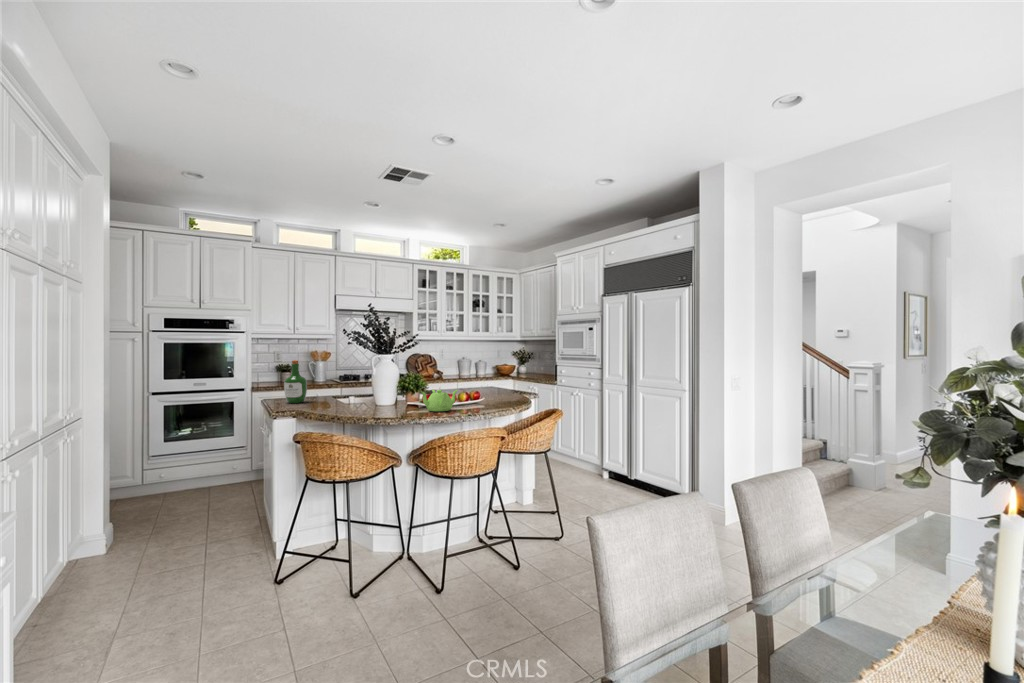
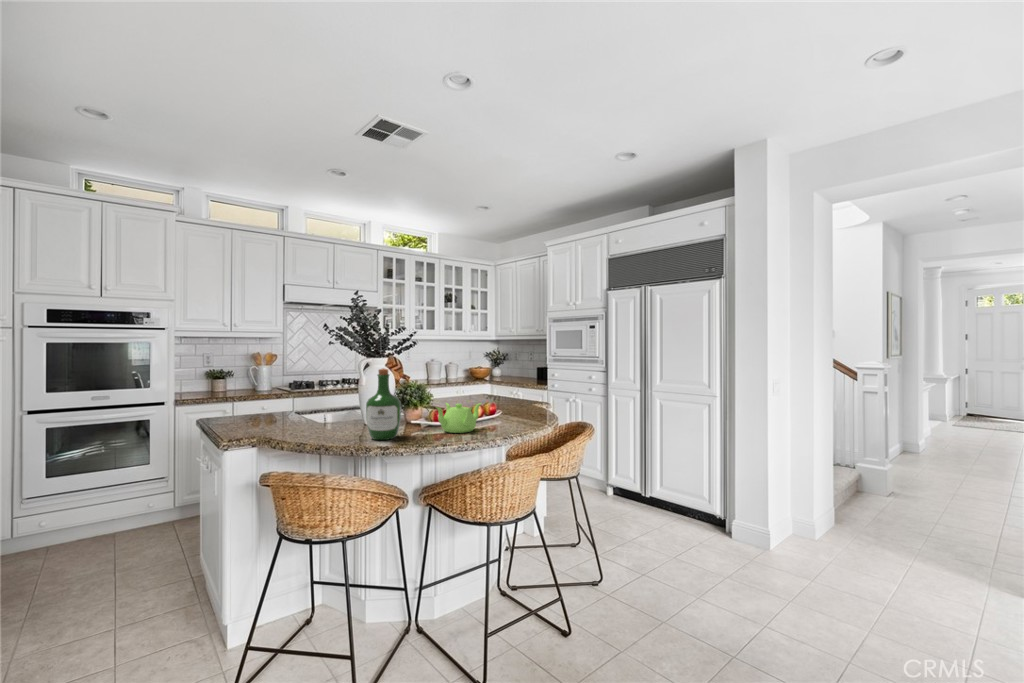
wine bottle: present [284,360,307,403] -> present [366,368,401,440]

